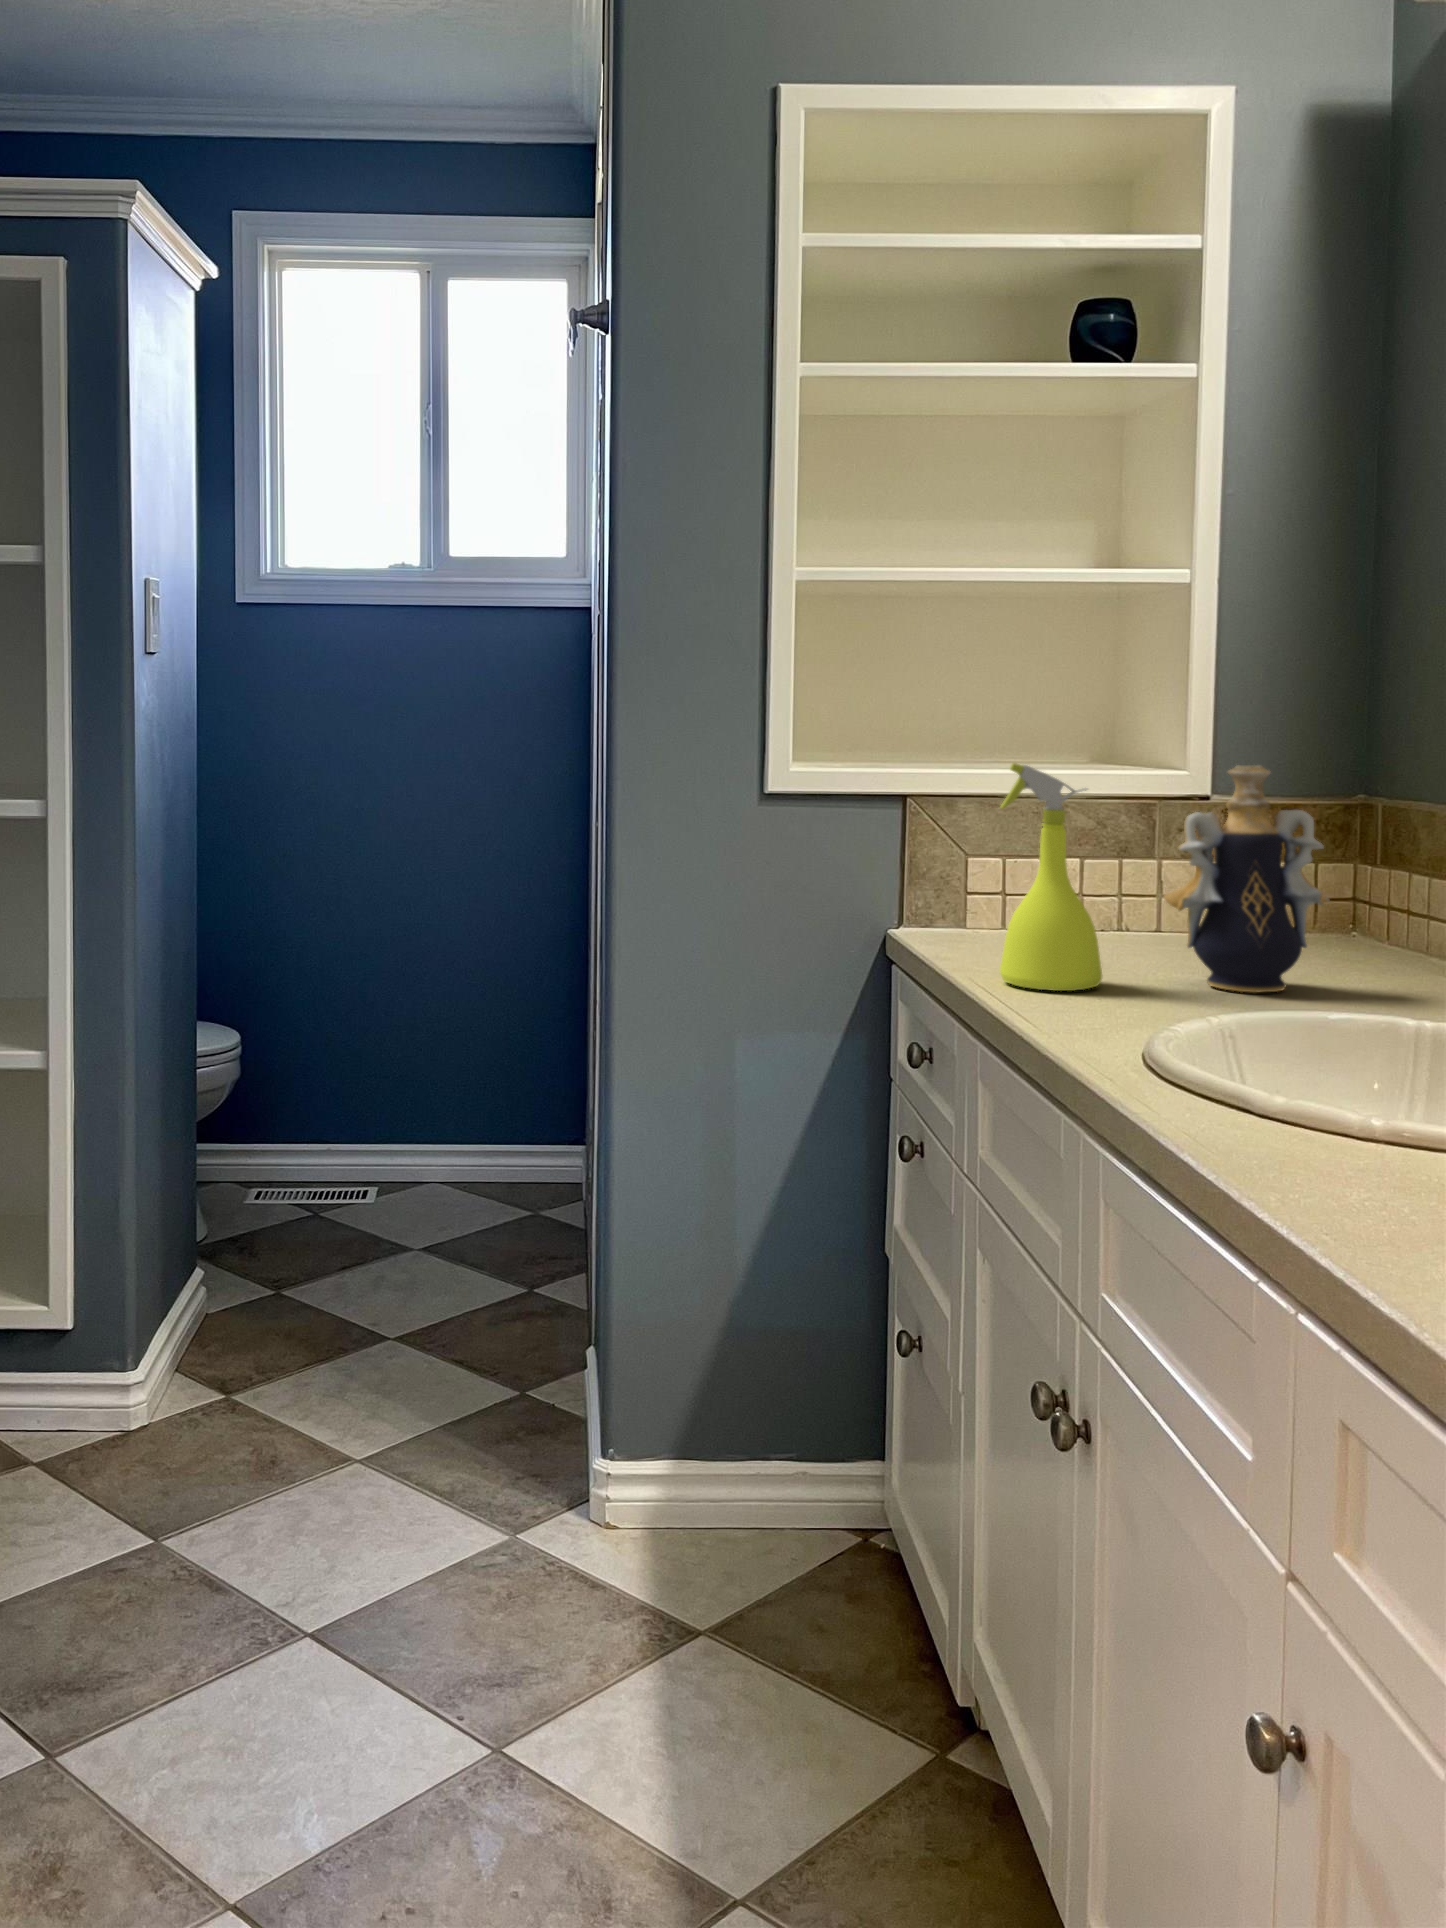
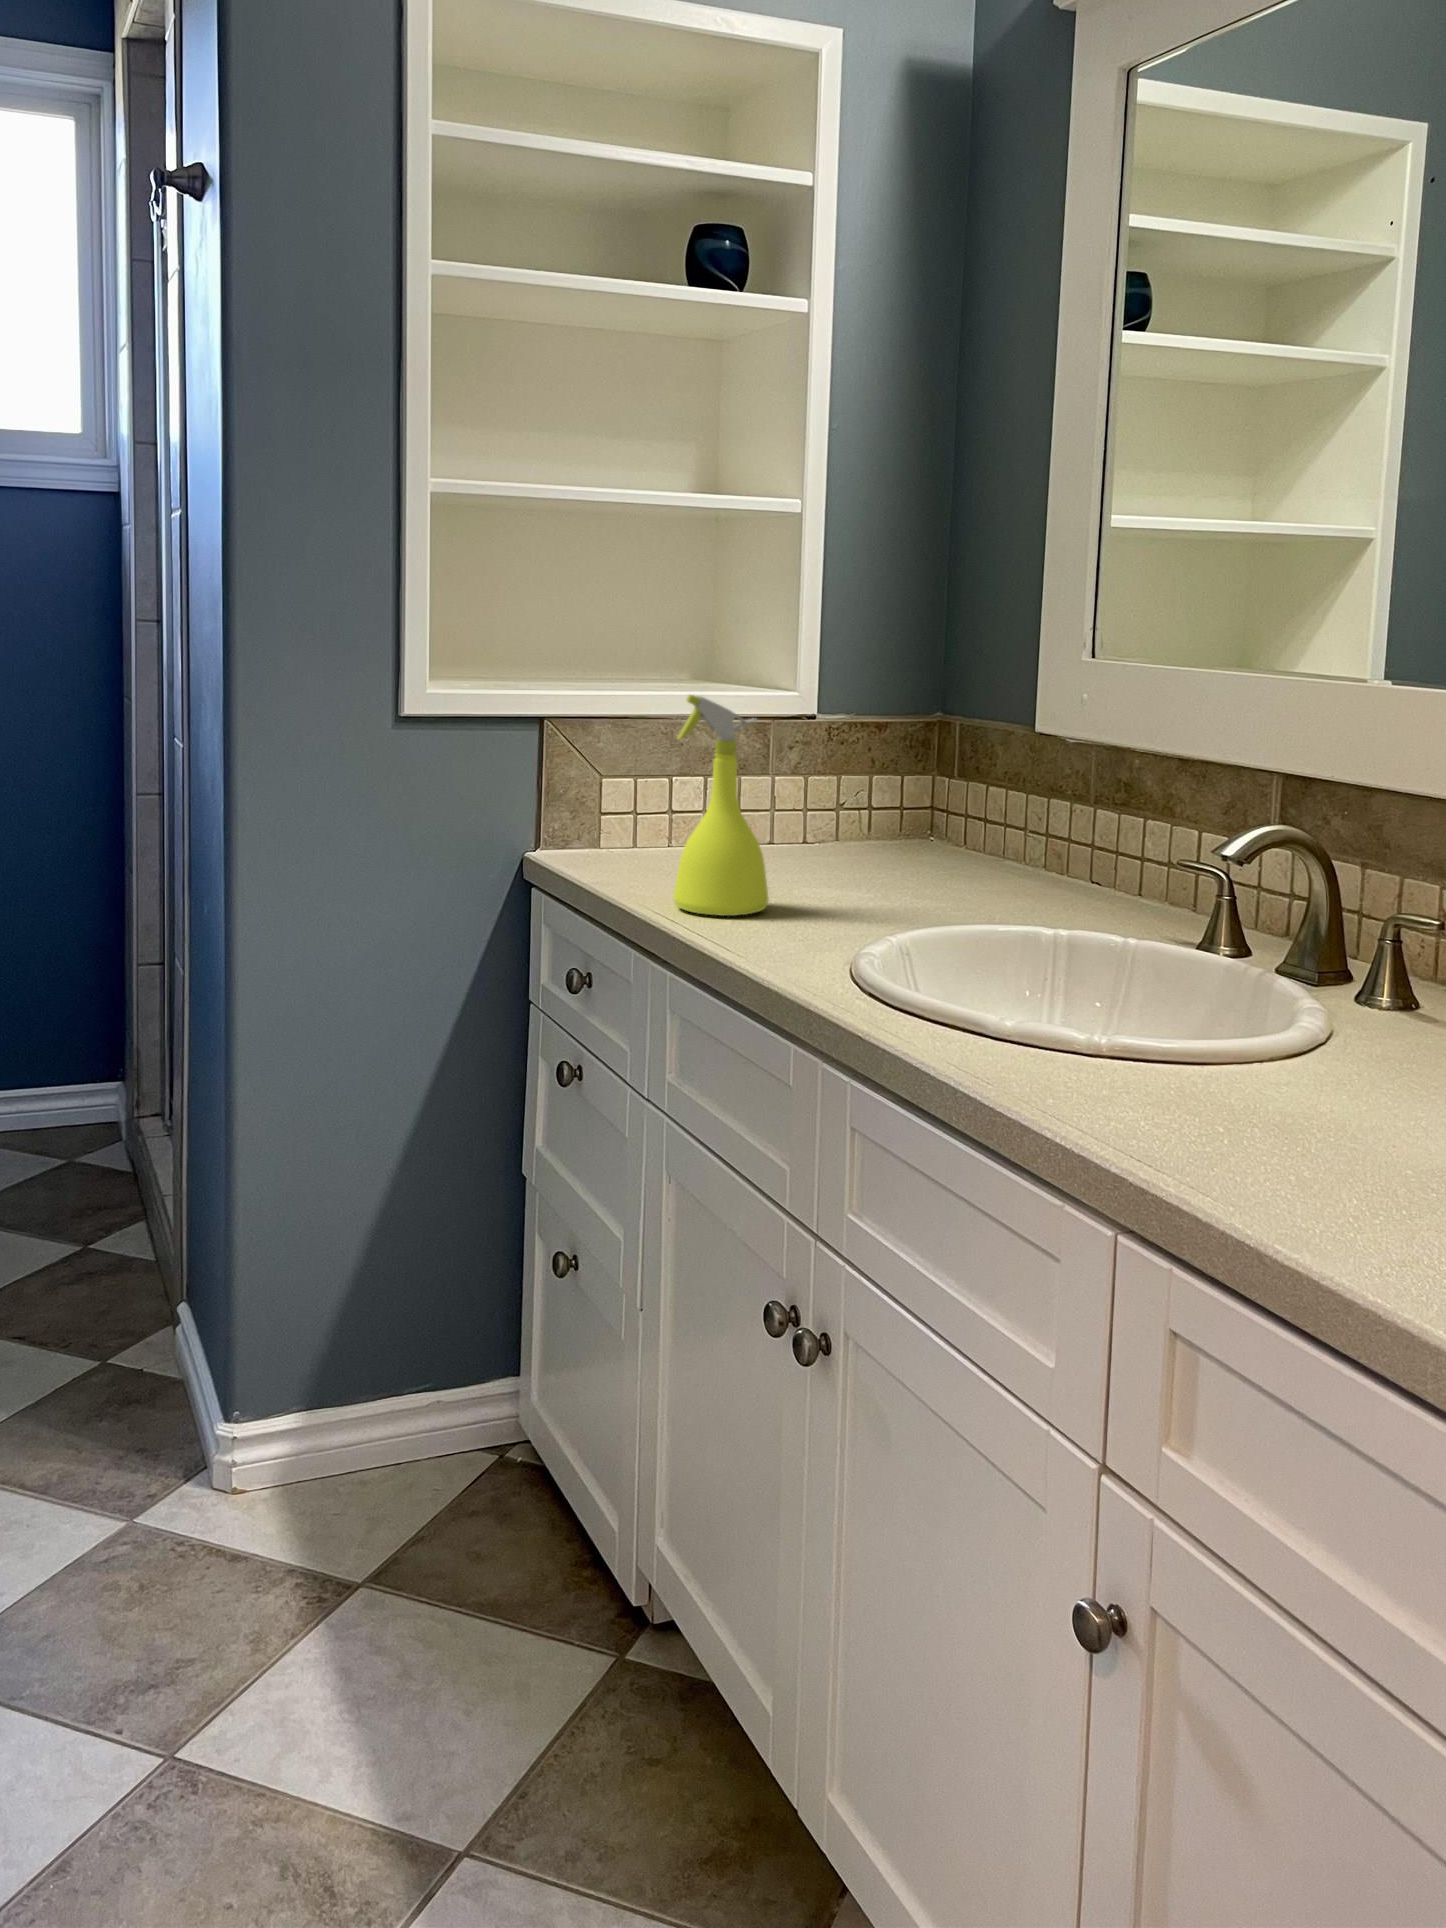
decorative vase: present [1163,765,1330,992] -> none [817,696,957,907]

